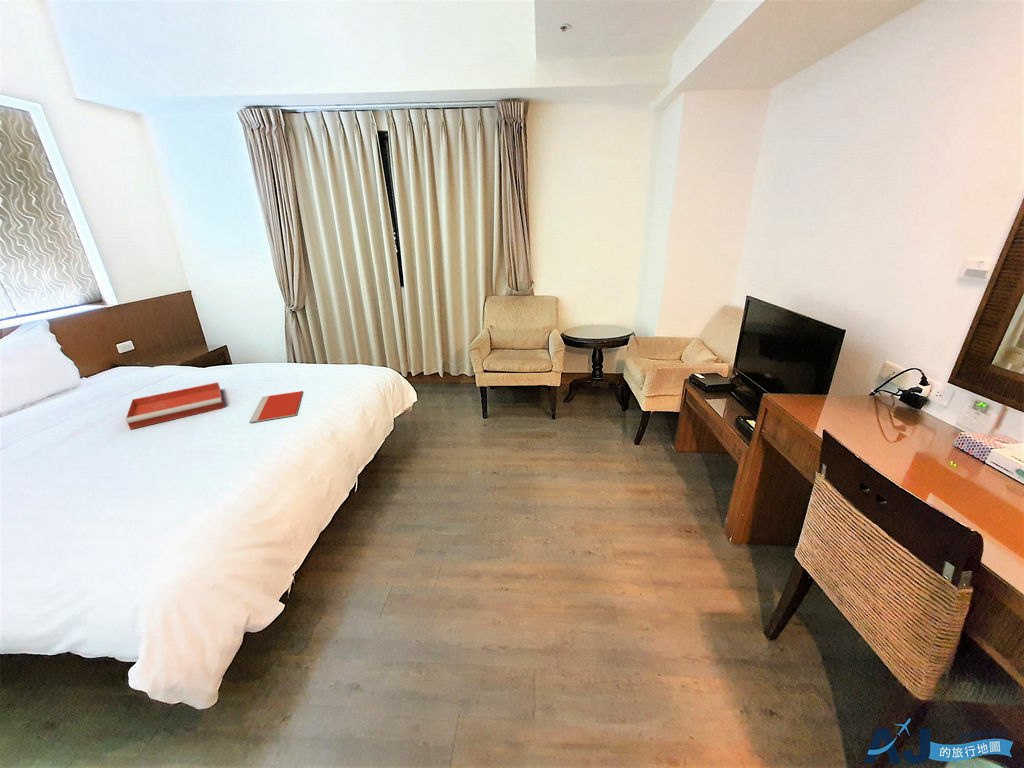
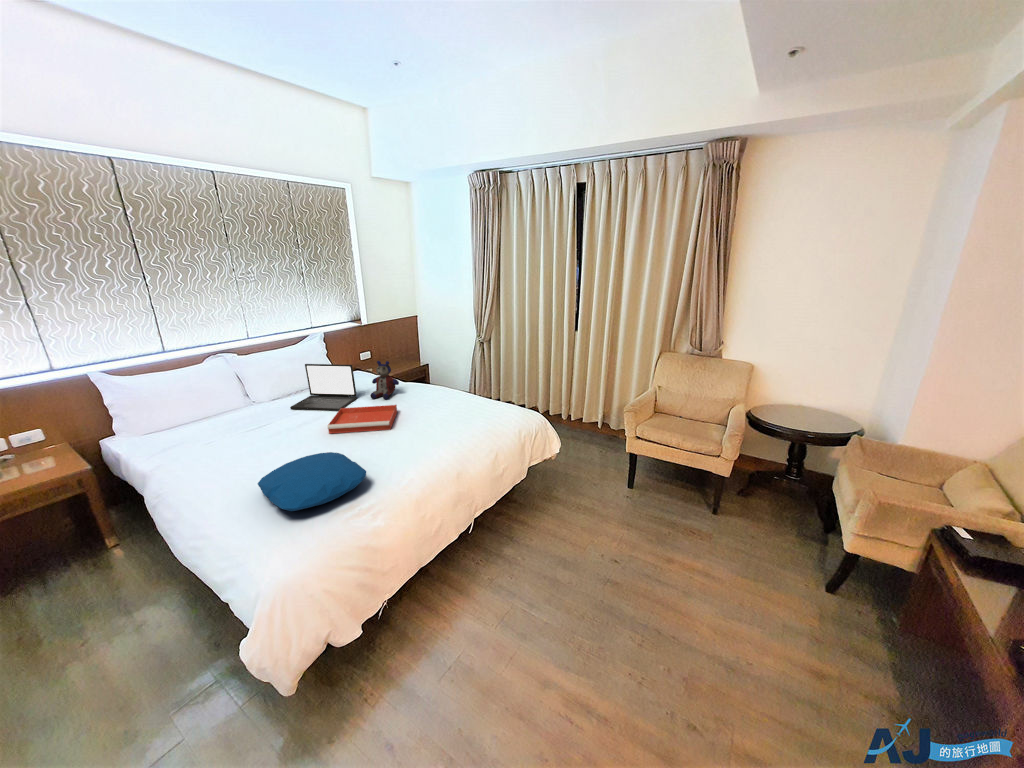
stuffed bear: none [165,335,208,384] -> present [370,361,399,399]
laptop: none [33,345,147,418] -> present [290,364,357,411]
notebook: present [249,391,303,423] -> none [398,426,450,453]
pillow: none [54,437,228,510] -> present [258,452,366,511]

